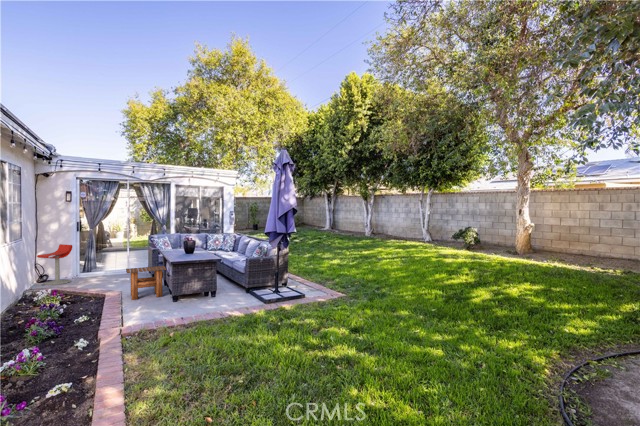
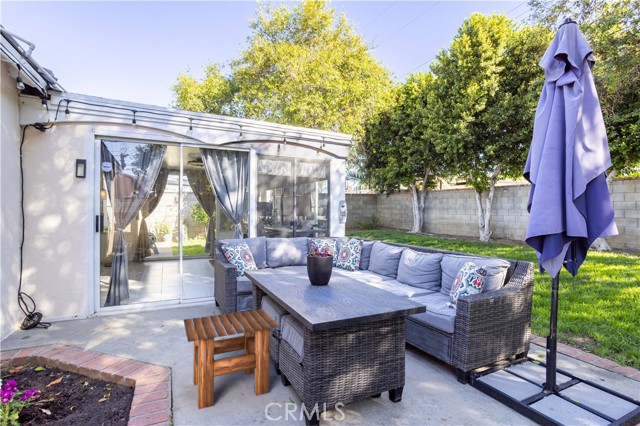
stool: present [37,244,72,285] -> none [15,255,84,335]

